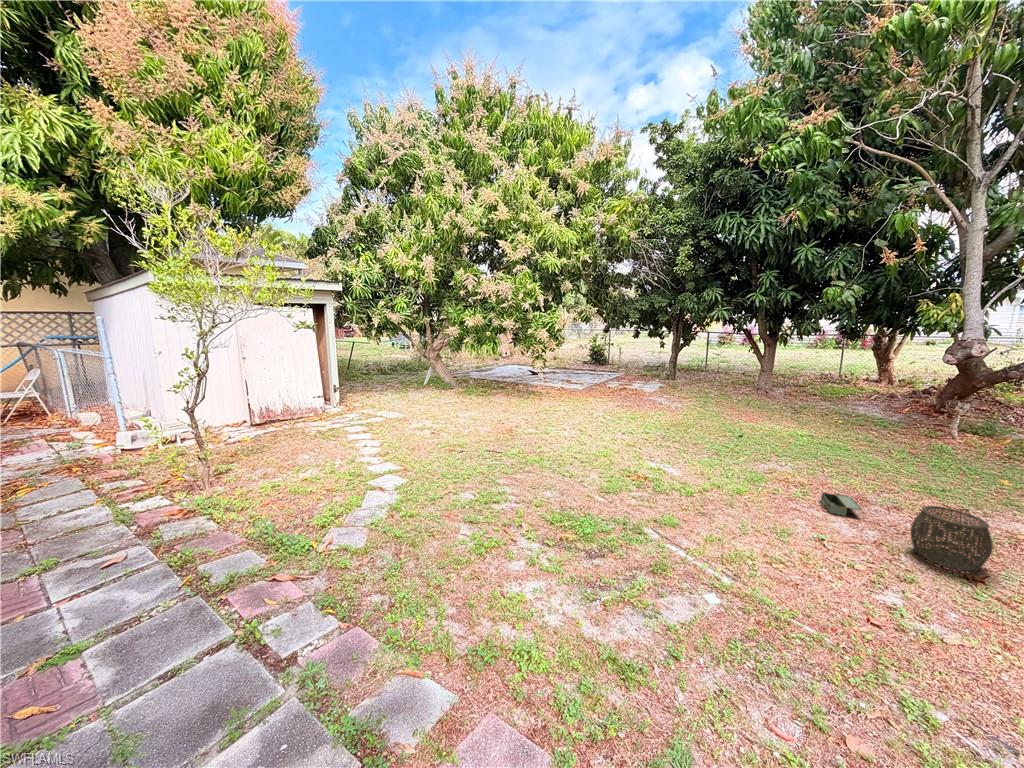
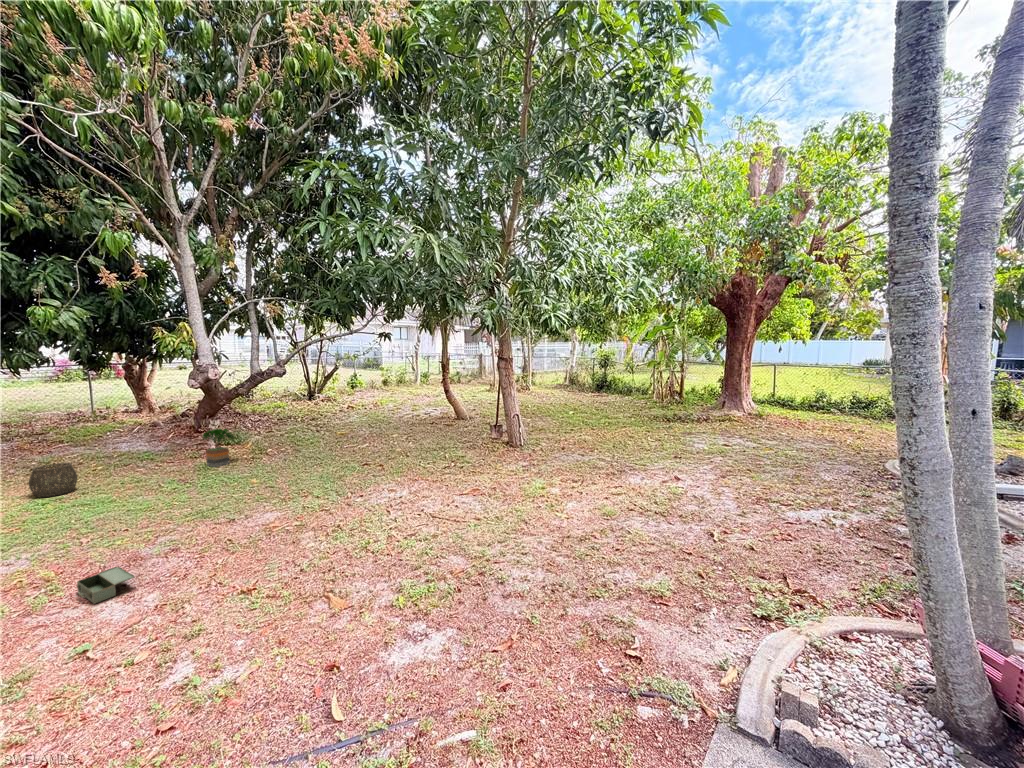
potted tree: none [943,411,990,455] -> present [203,429,235,467]
woven basket: present [910,506,992,572] -> present [29,463,78,497]

